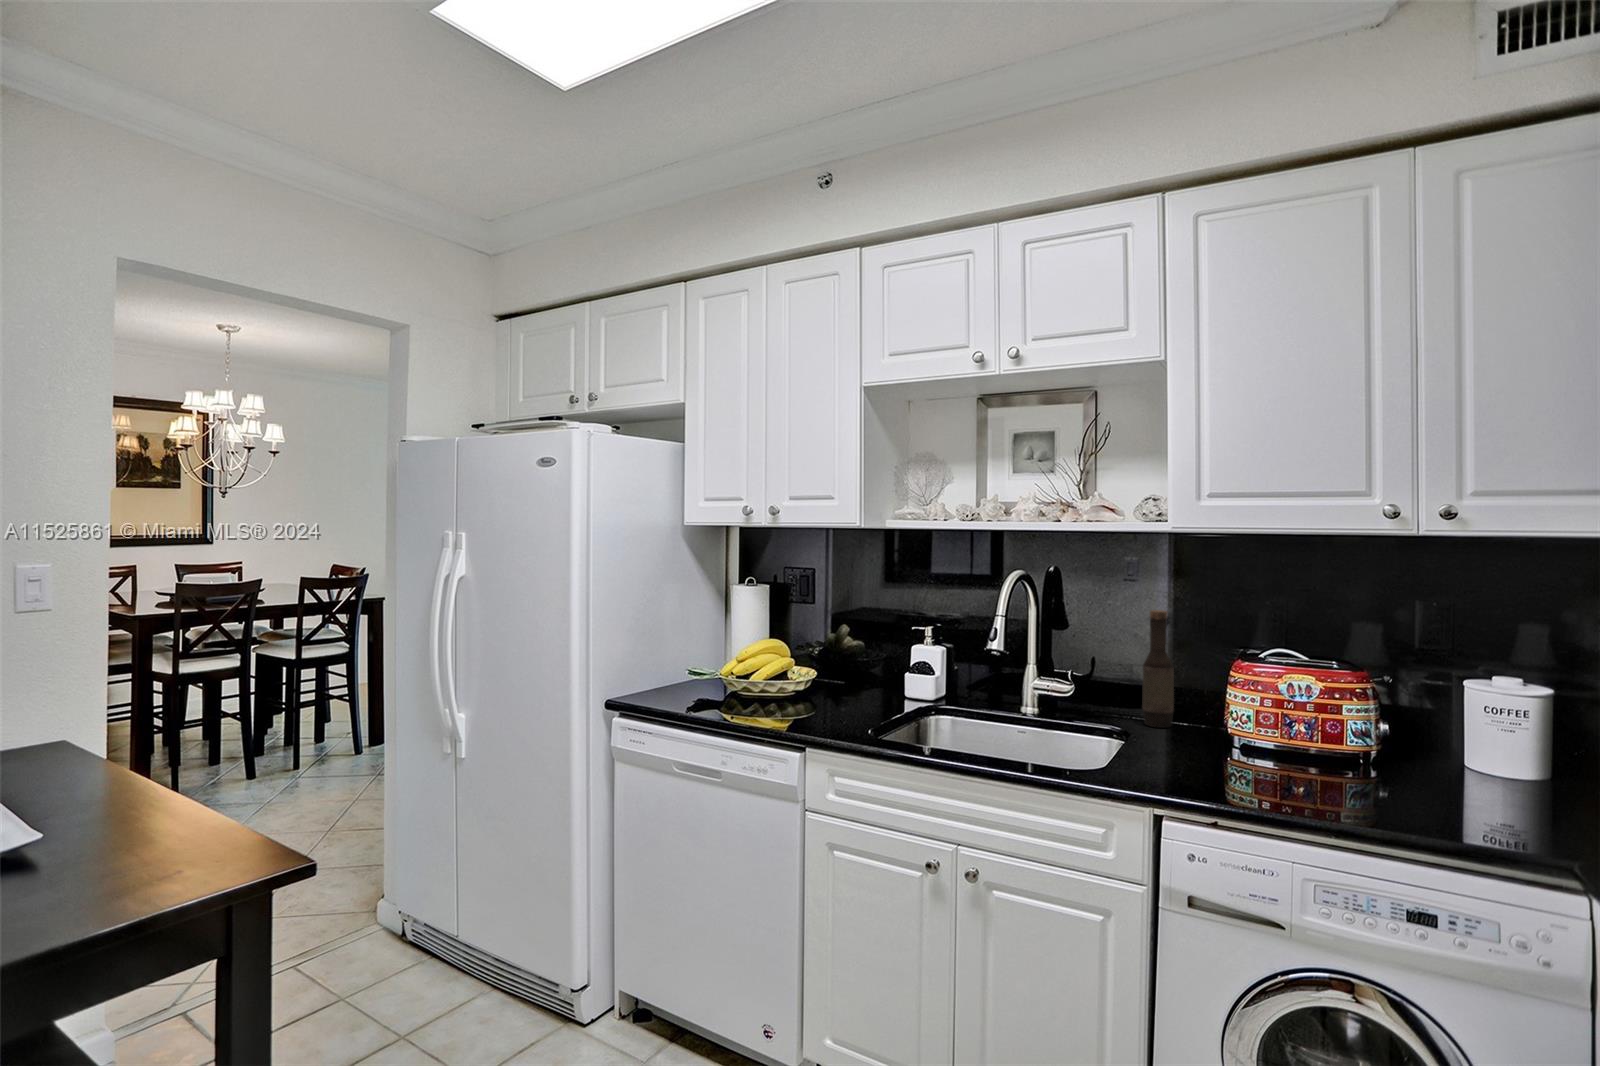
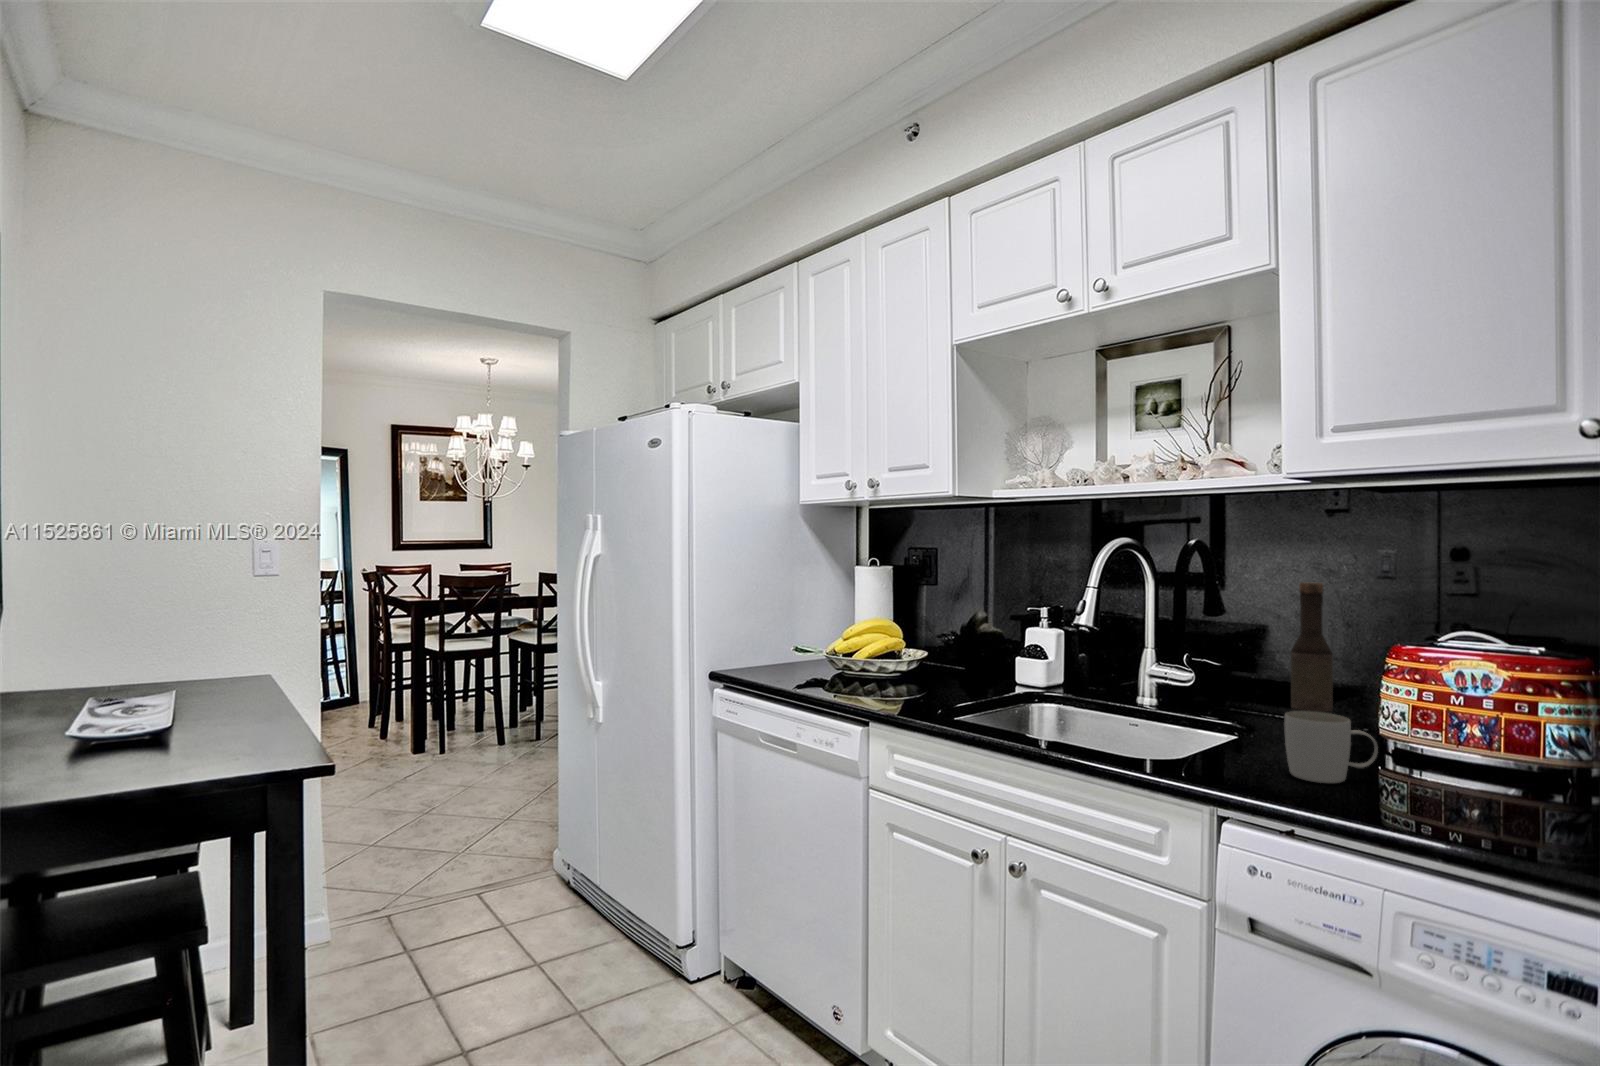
mug: none [1184,721,1250,779] -> present [1284,711,1378,783]

